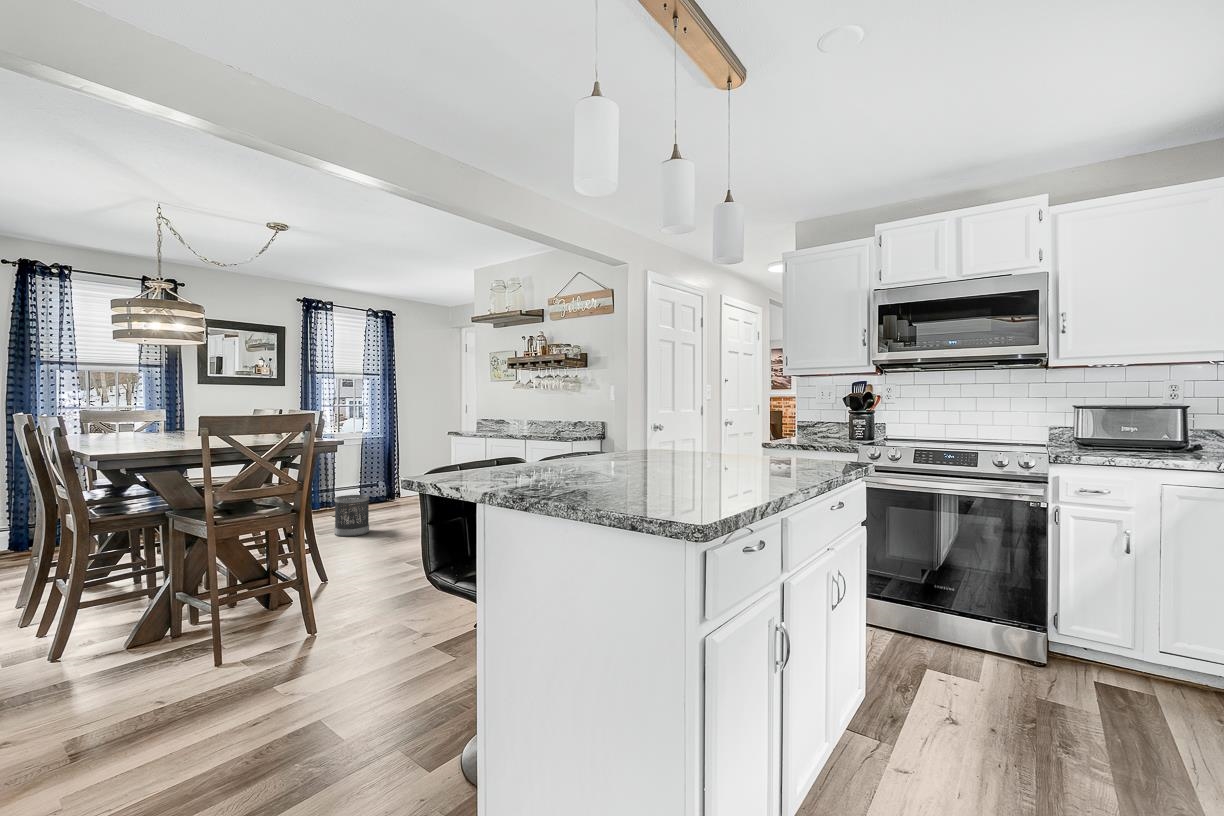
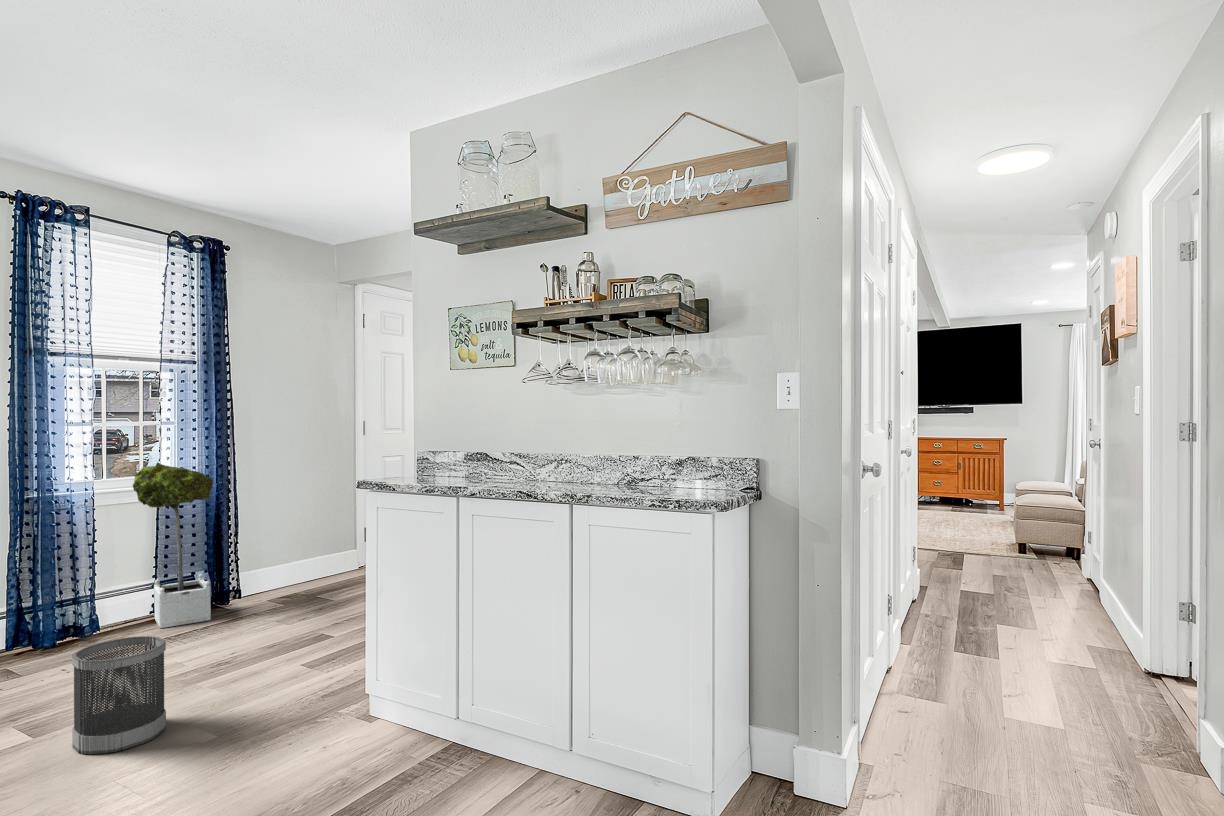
potted tree: none [351,425,388,506] -> present [133,463,213,628]

